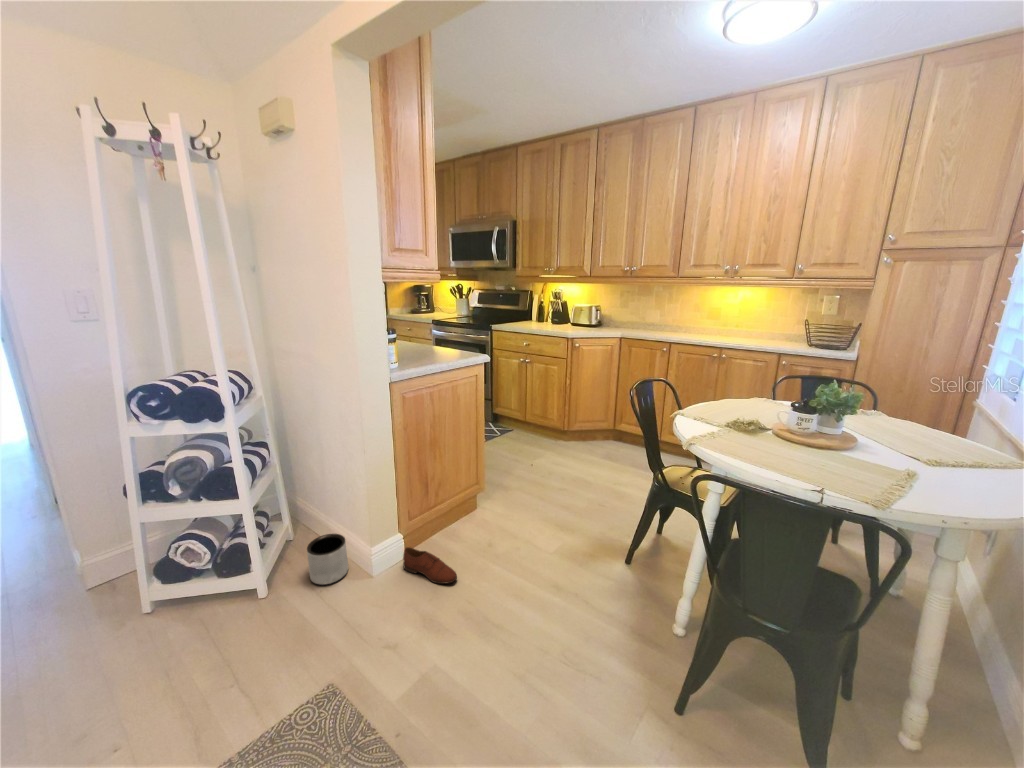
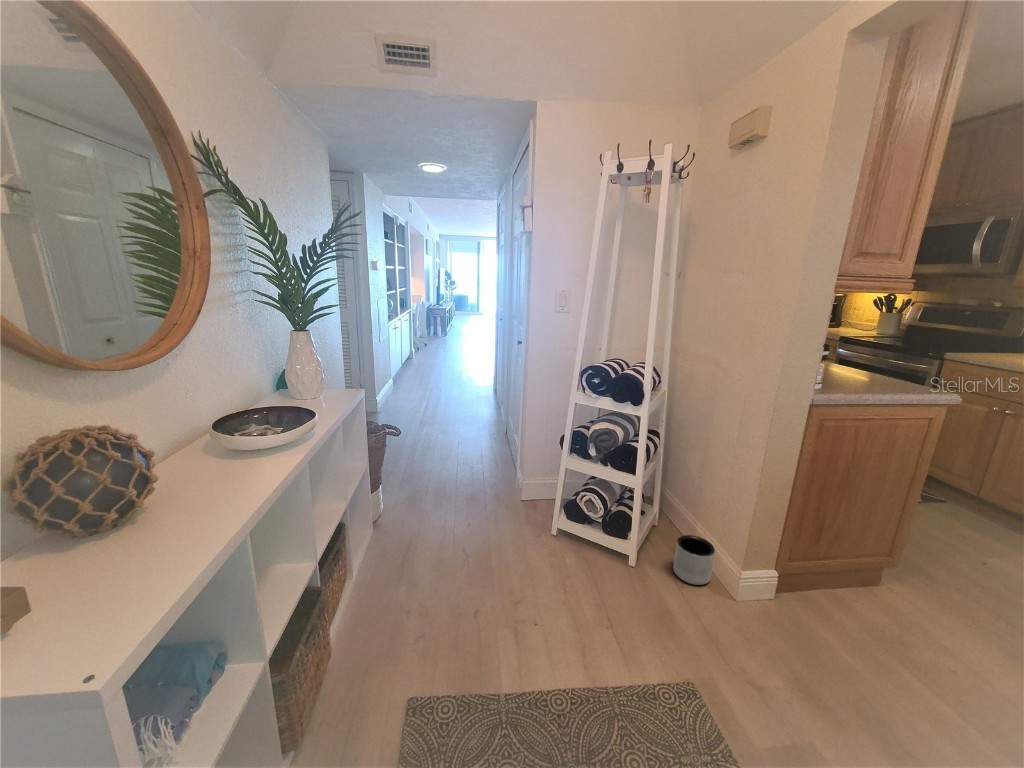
shoe: present [403,547,457,584] -> none [773,588,848,659]

